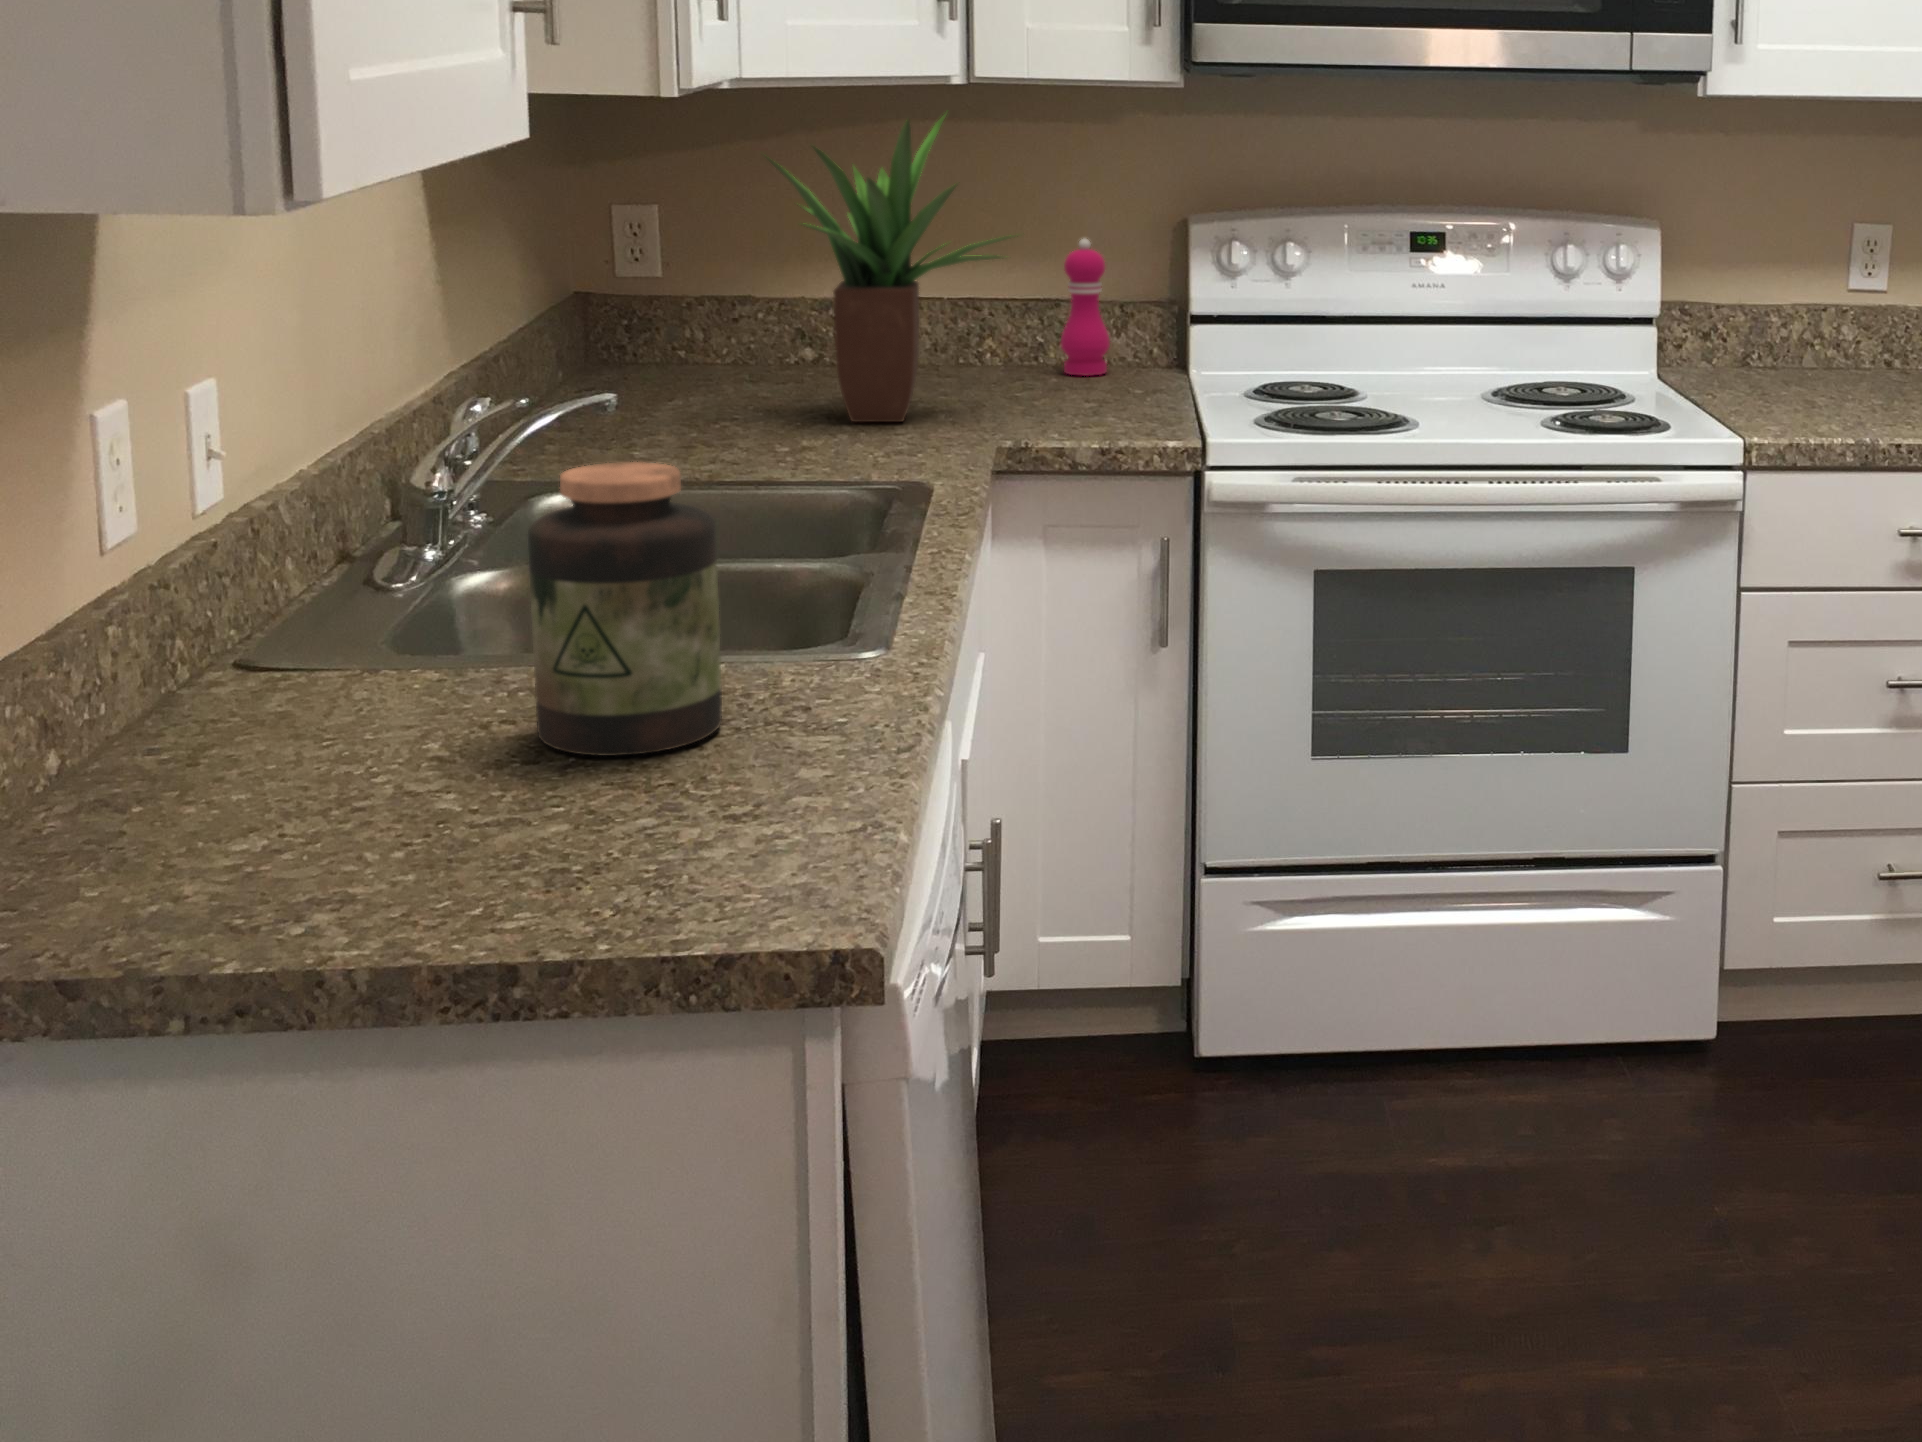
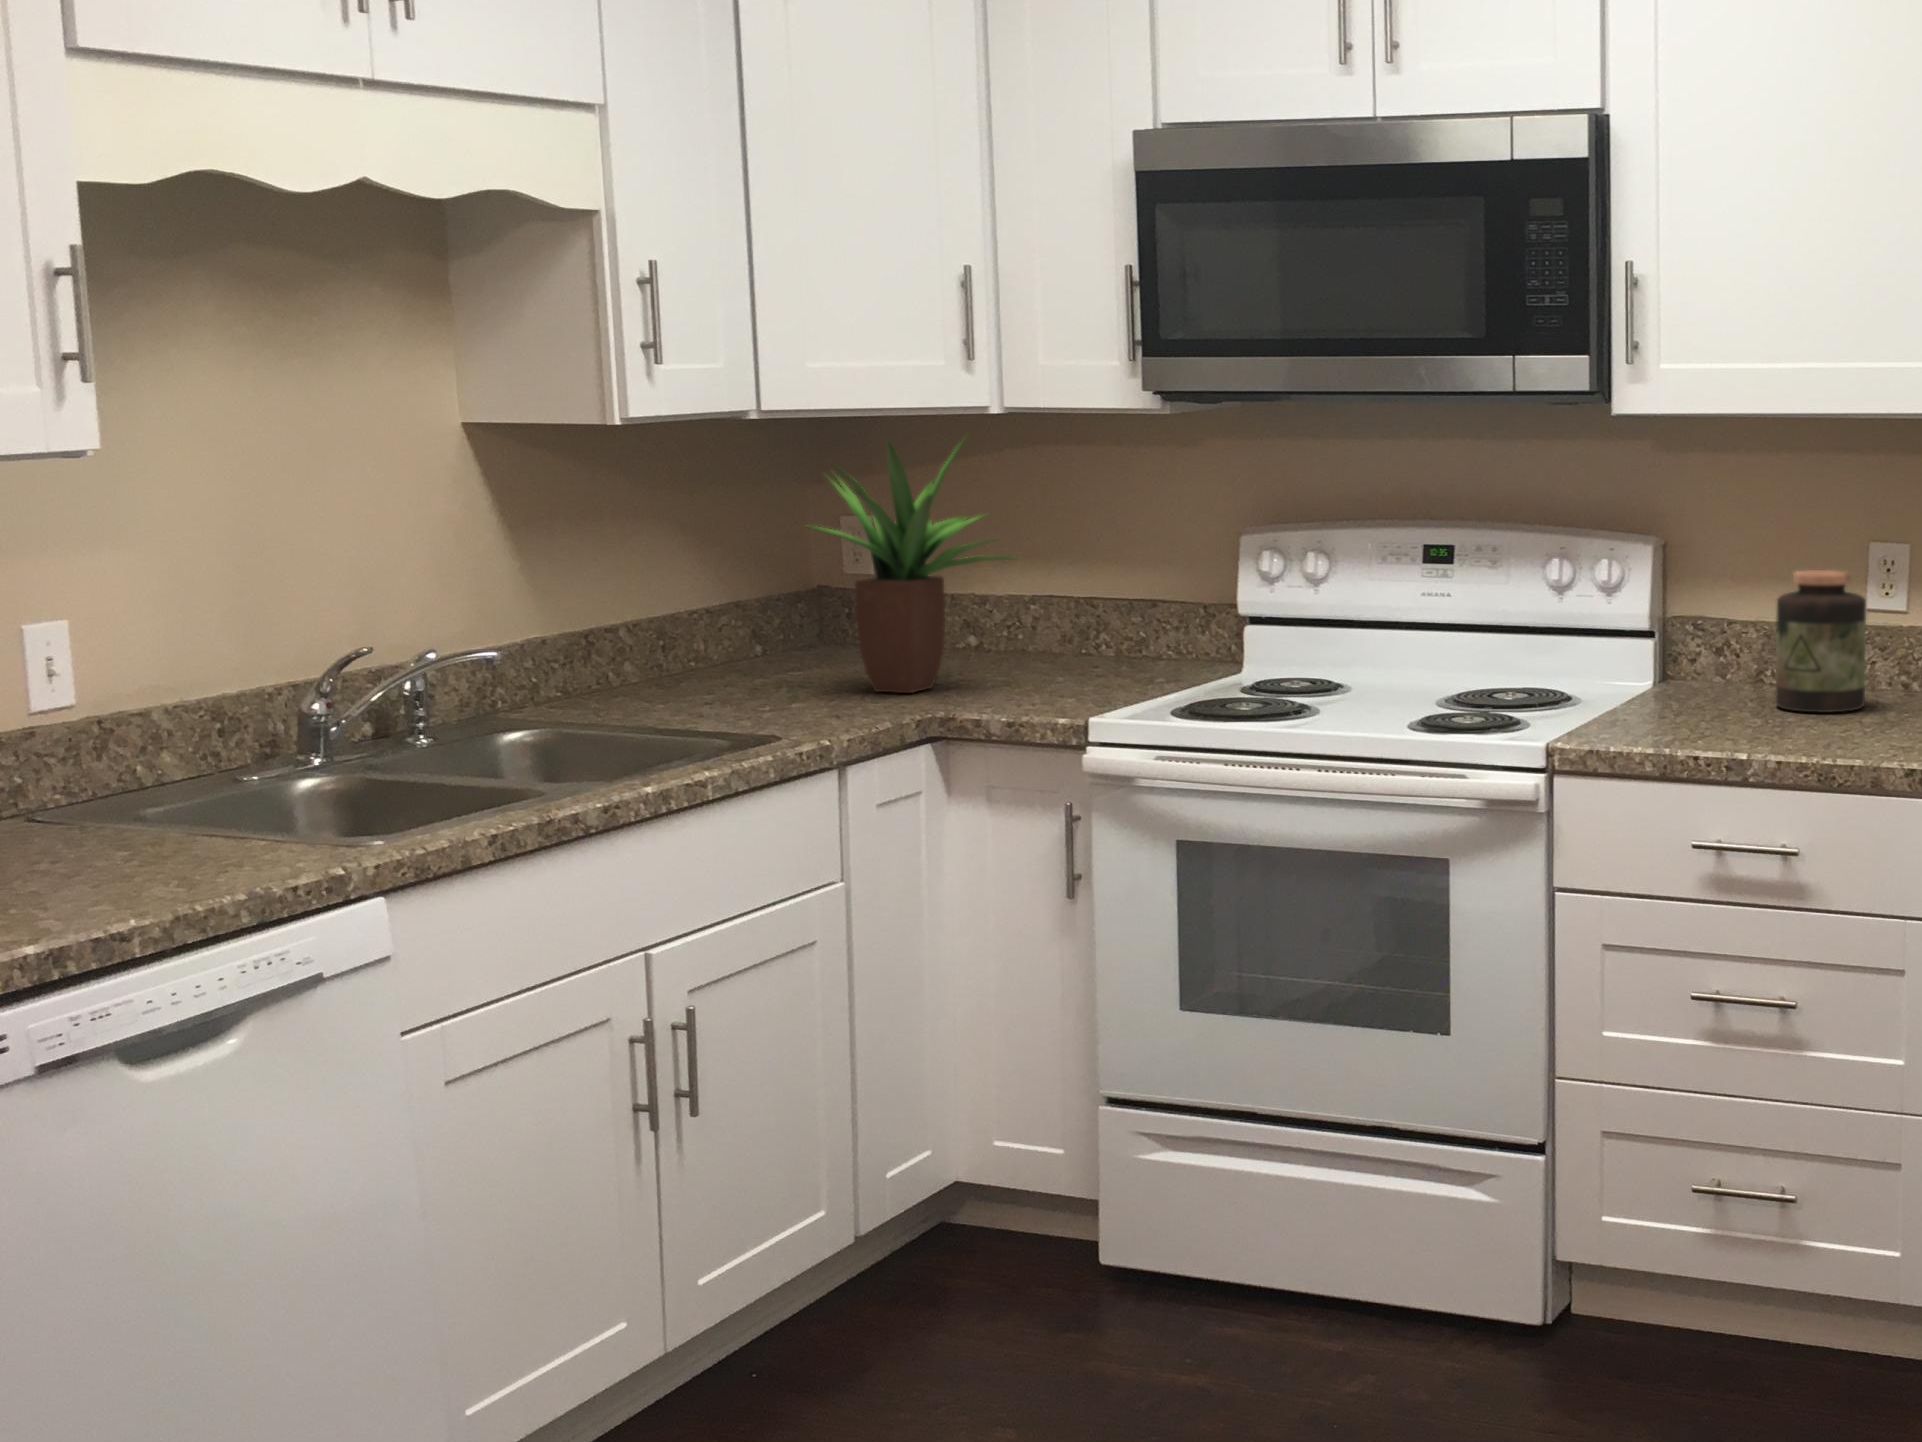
pepper mill: present [1061,239,1110,376] -> none [1144,546,1188,667]
jar: present [528,462,722,756] -> present [1776,570,1866,712]

